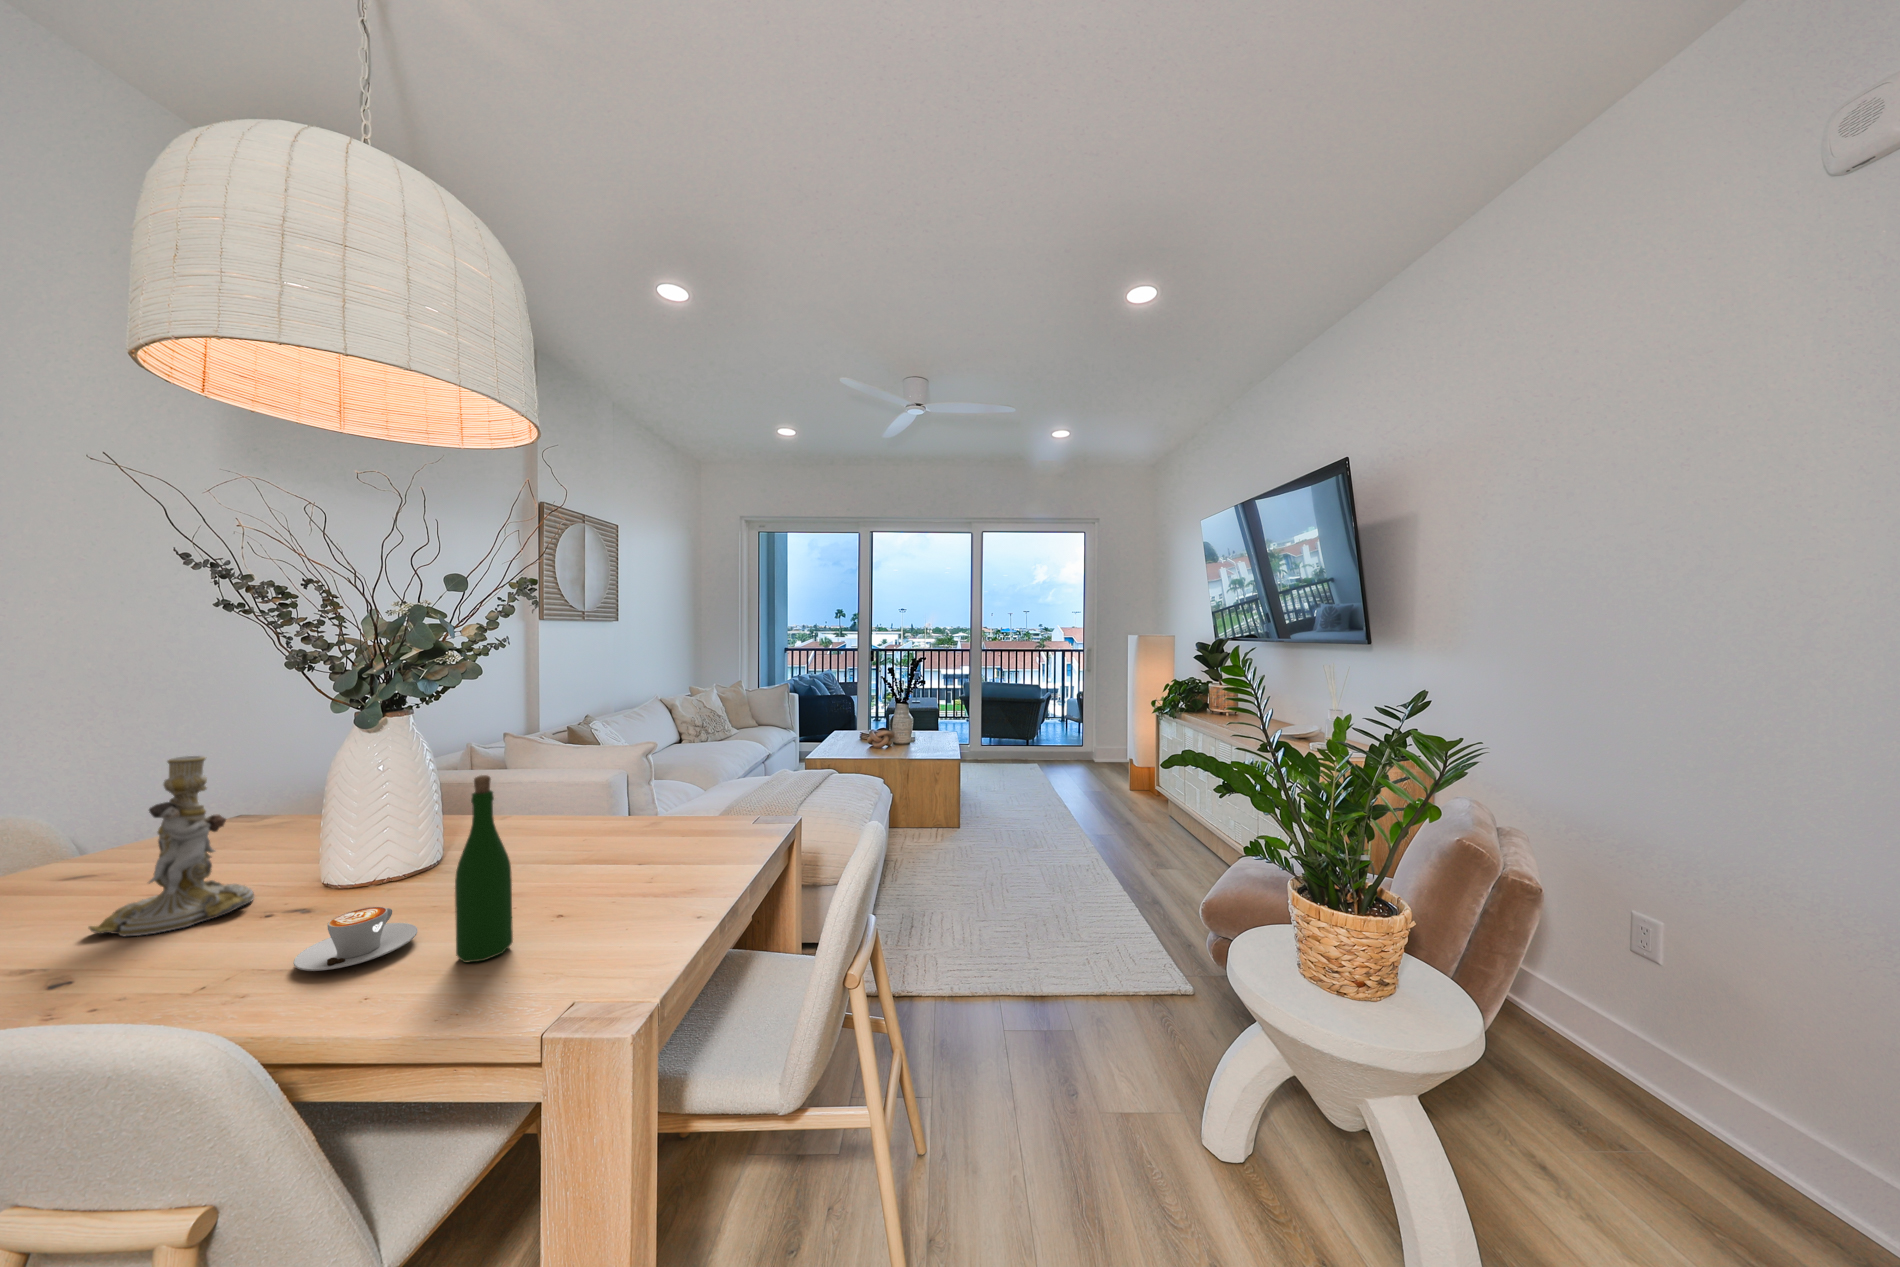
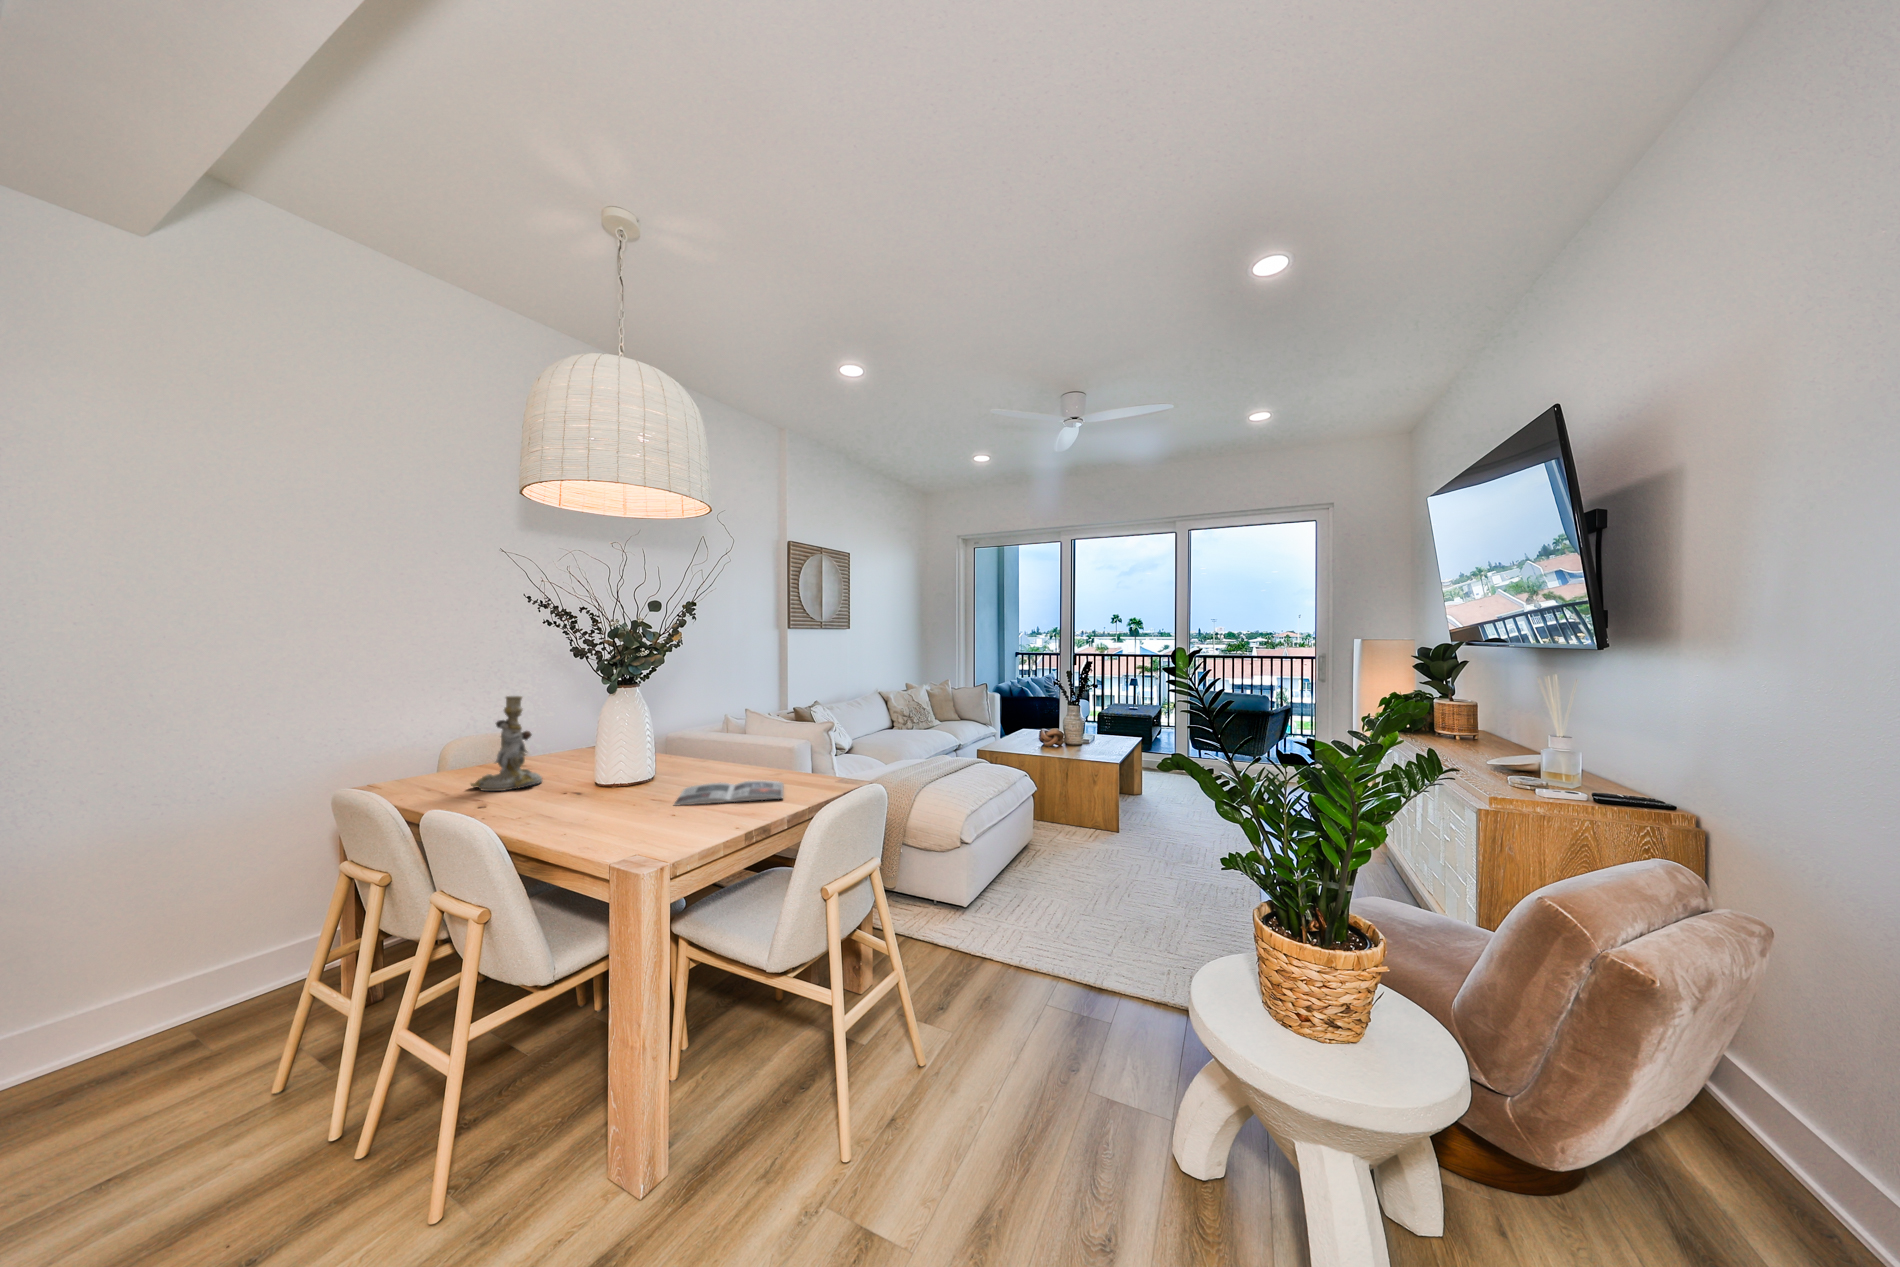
wine bottle: present [455,775,513,962] -> none [588,712,619,829]
magazine: none [547,835,719,898] -> present [674,781,783,806]
coffee cup: present [294,907,418,971] -> none [521,789,585,819]

